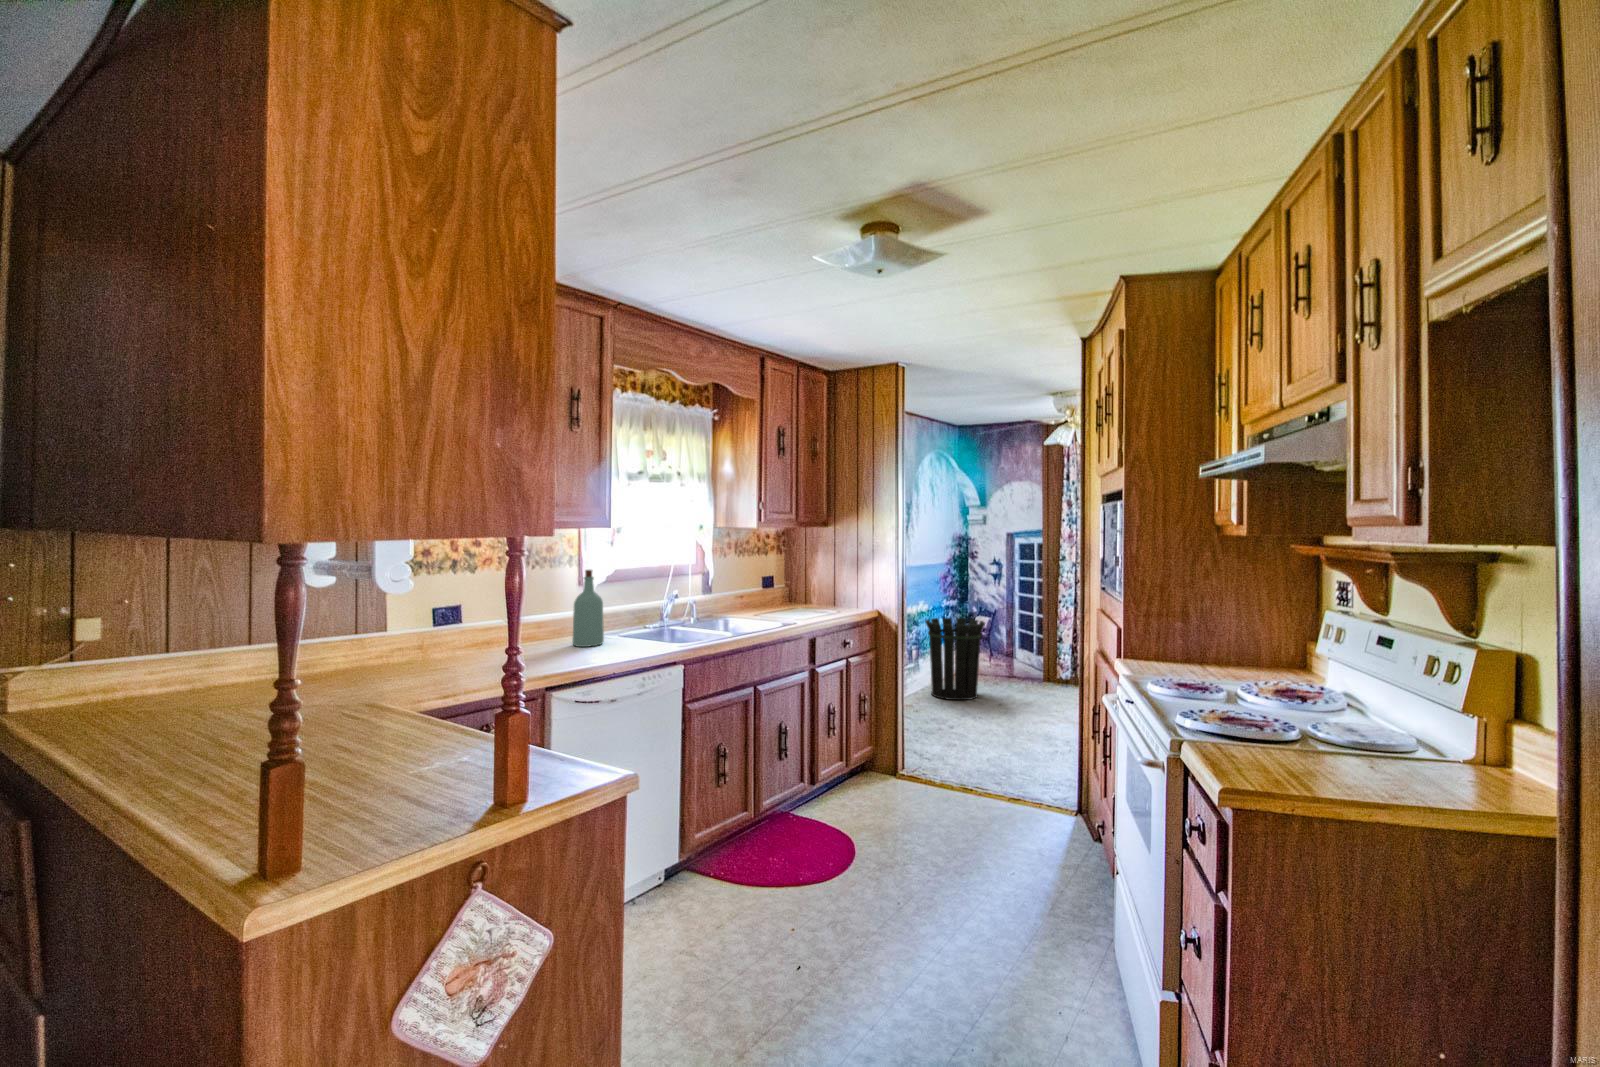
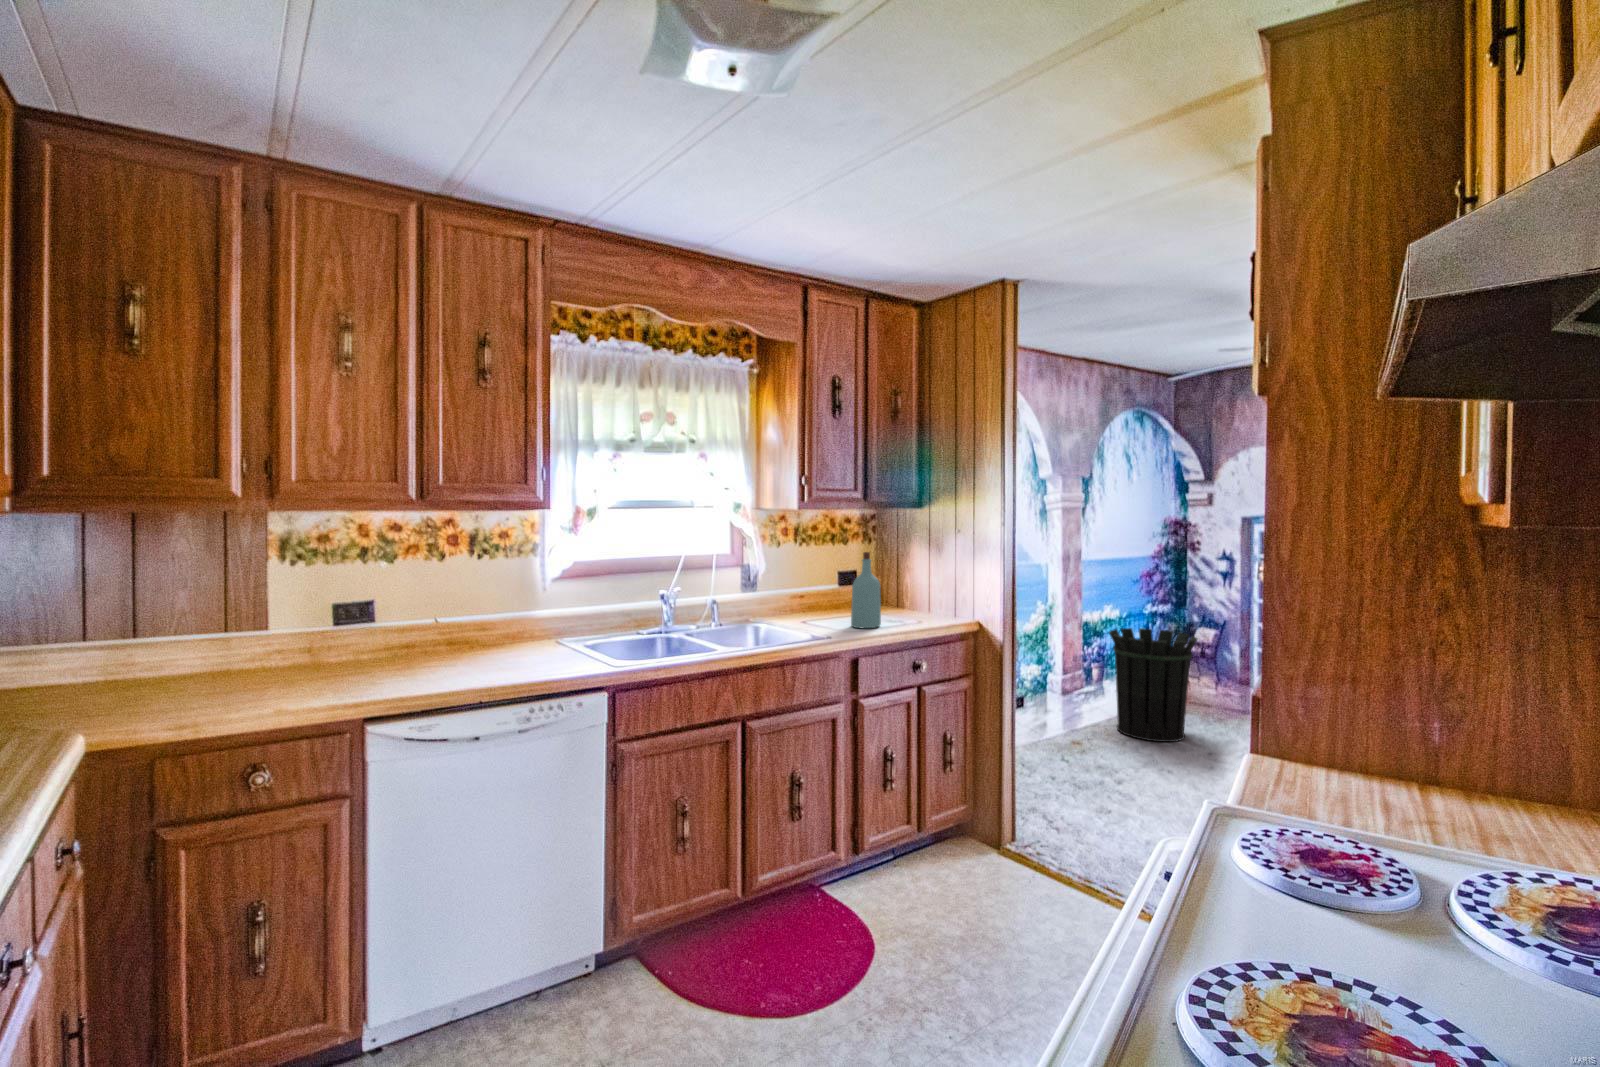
bottle: present [572,570,604,647] -> present [851,552,881,628]

